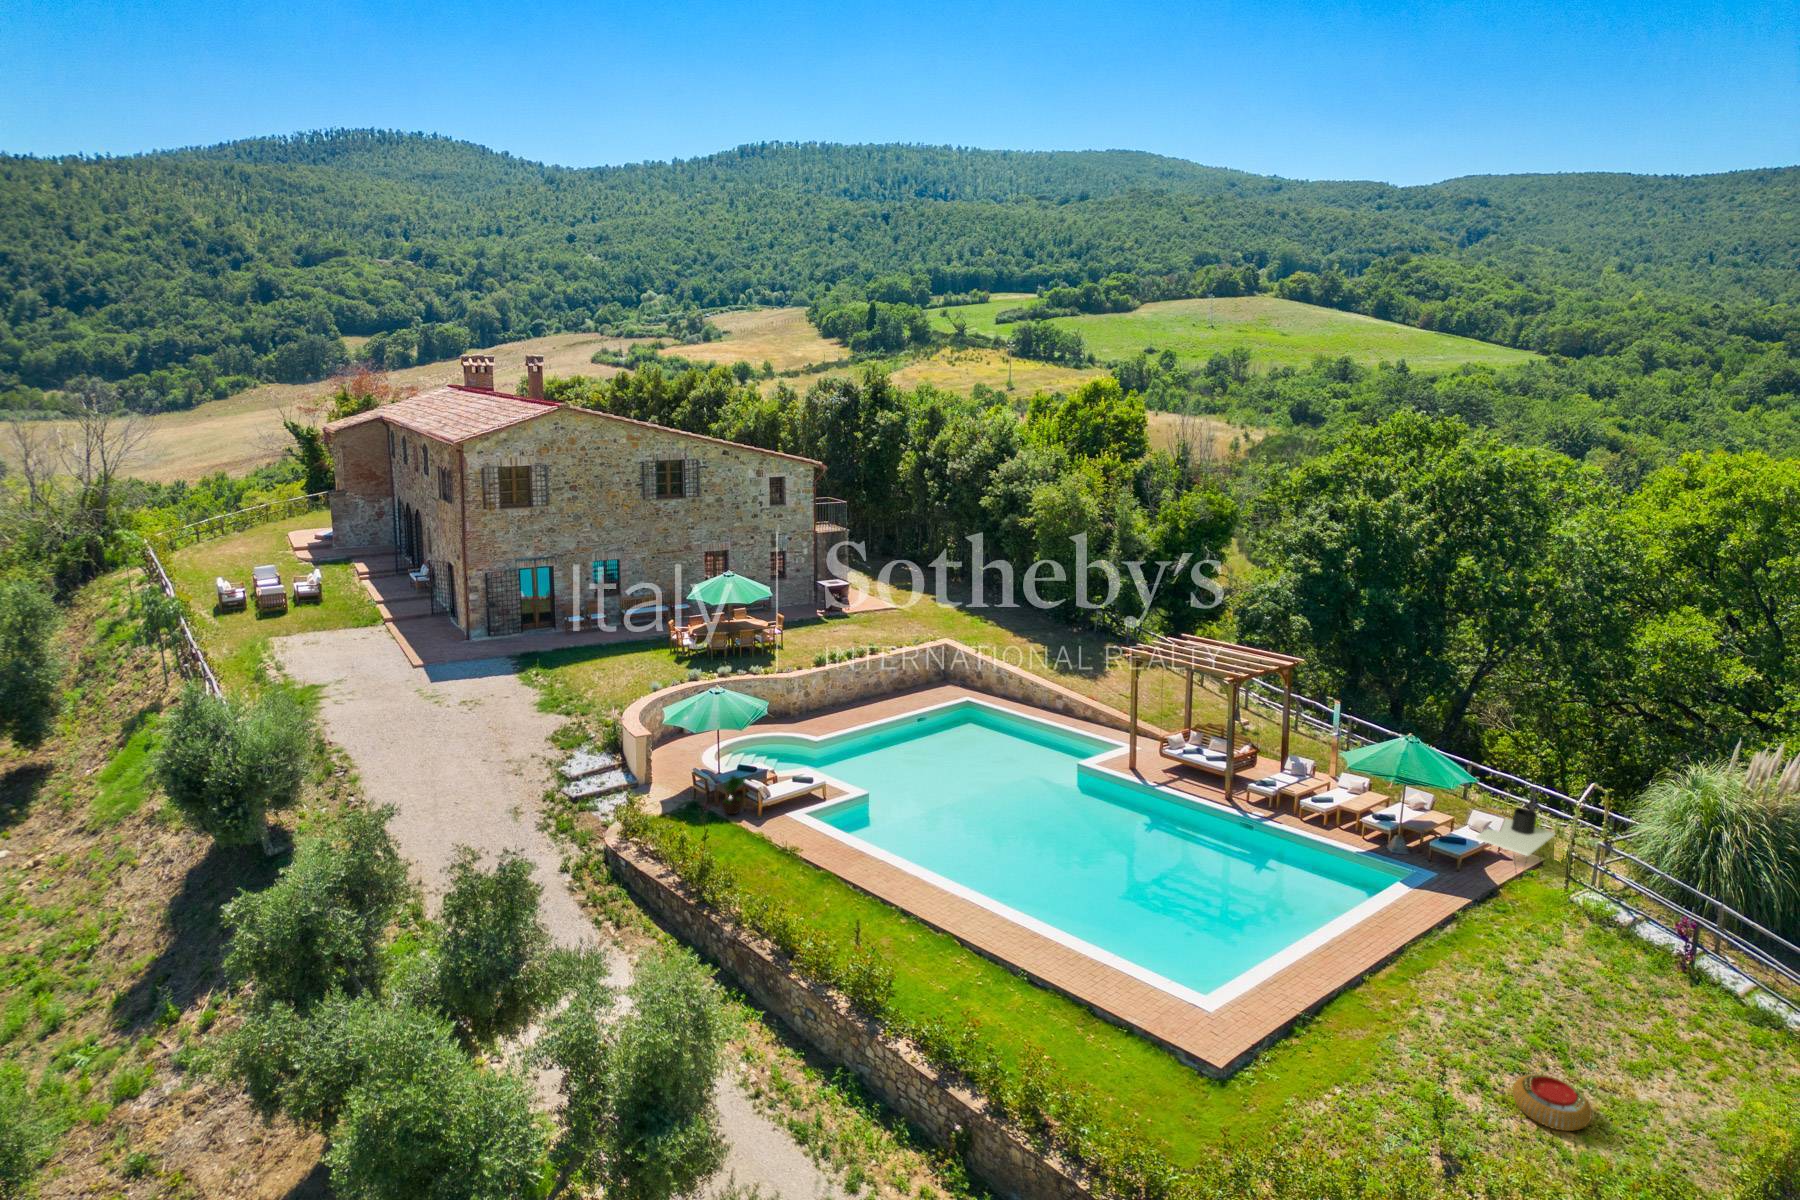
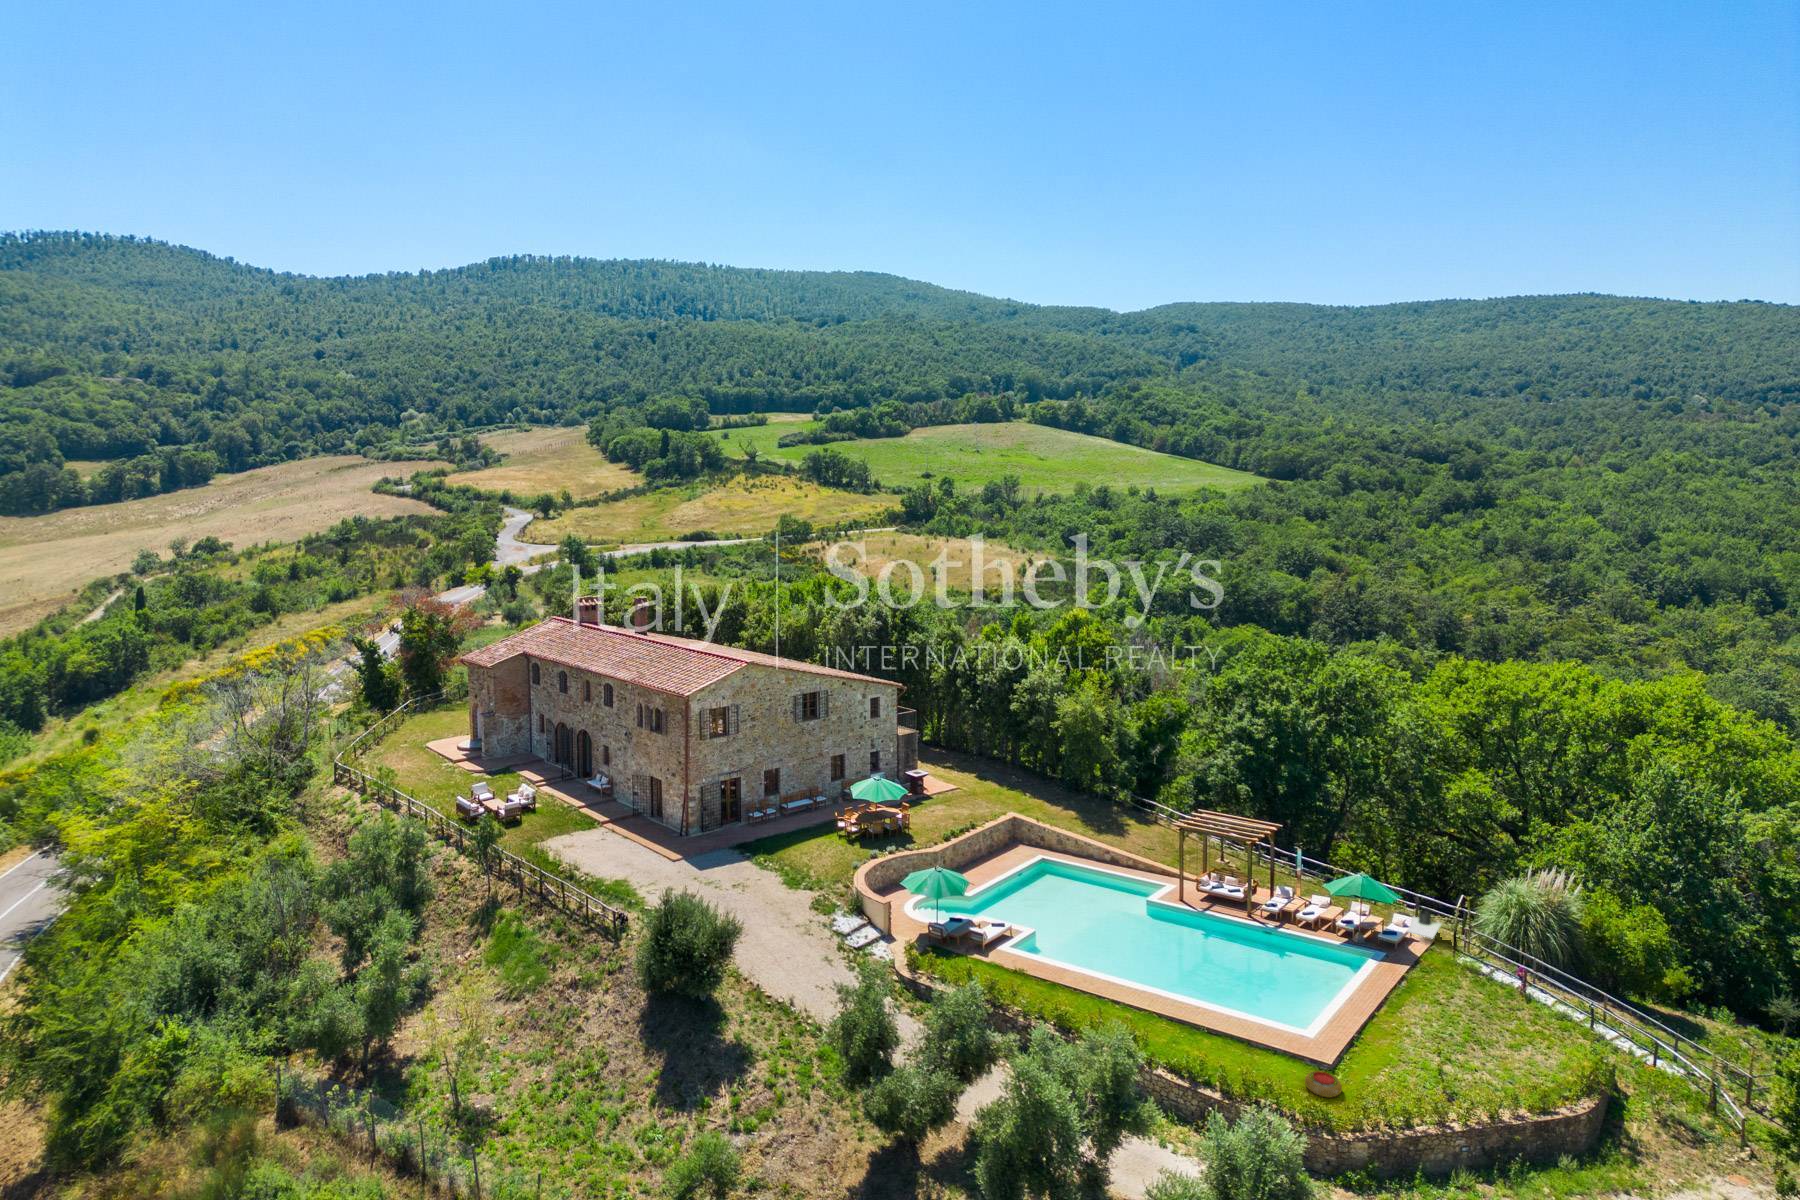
potted tree: present [722,775,745,814] -> none [955,924,972,951]
pouf: present [1512,1074,1592,1131] -> present [1305,1071,1342,1098]

